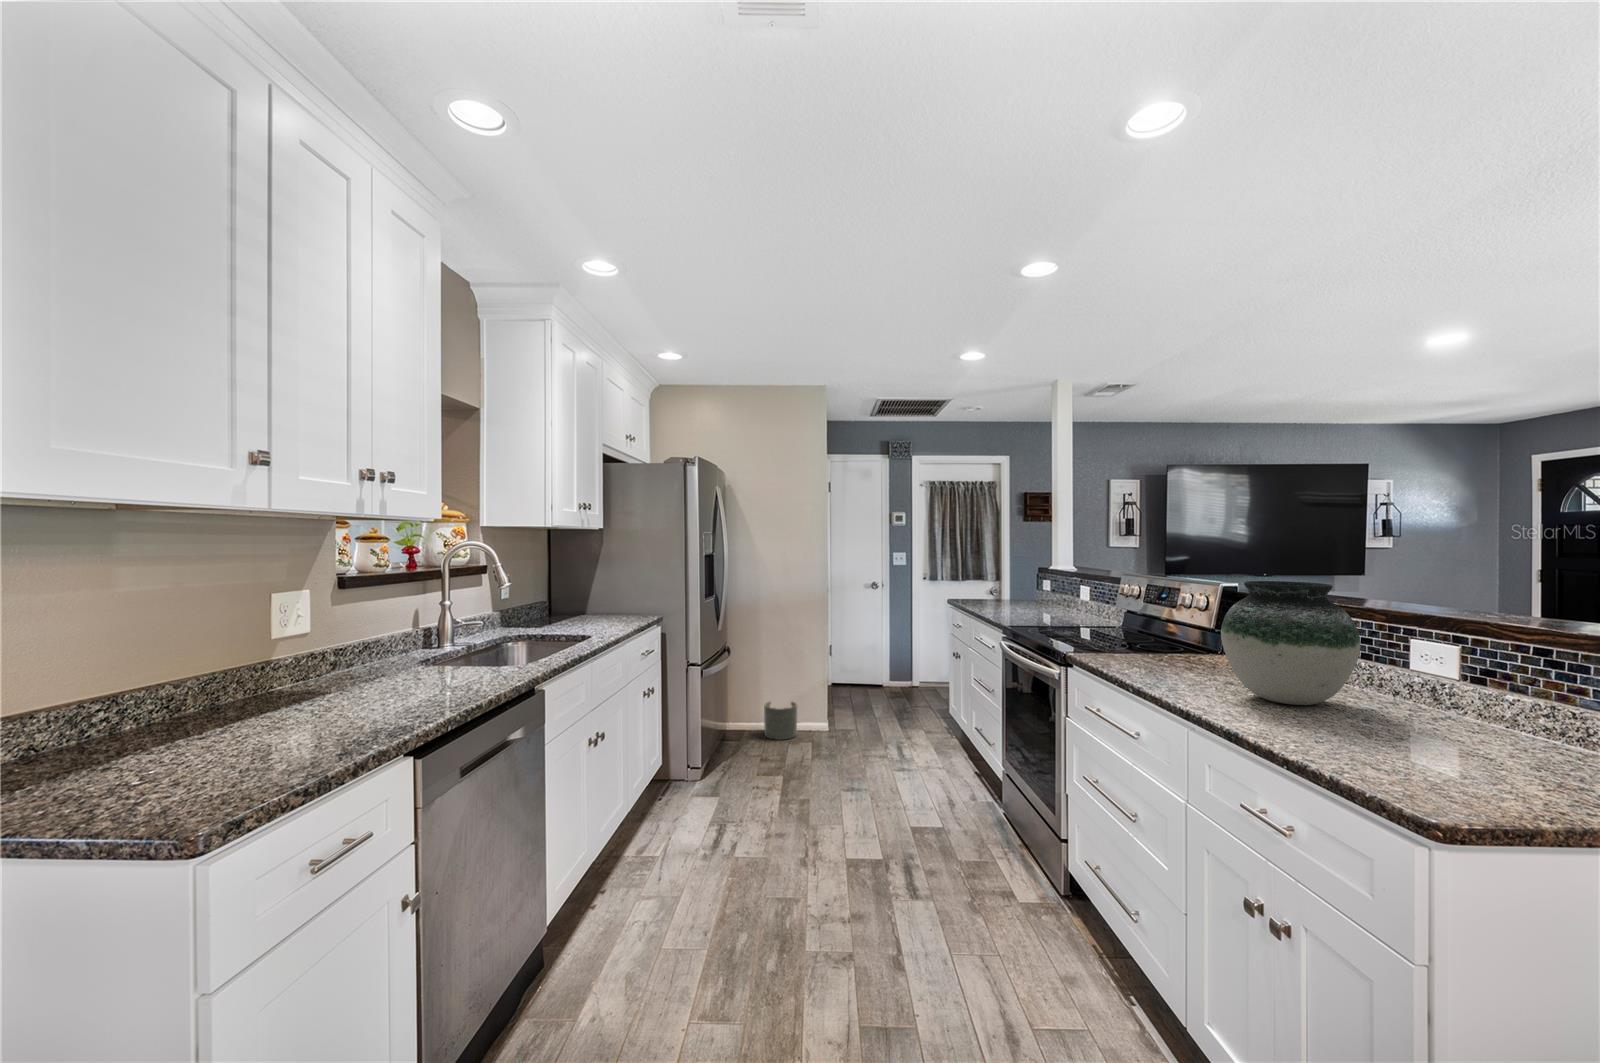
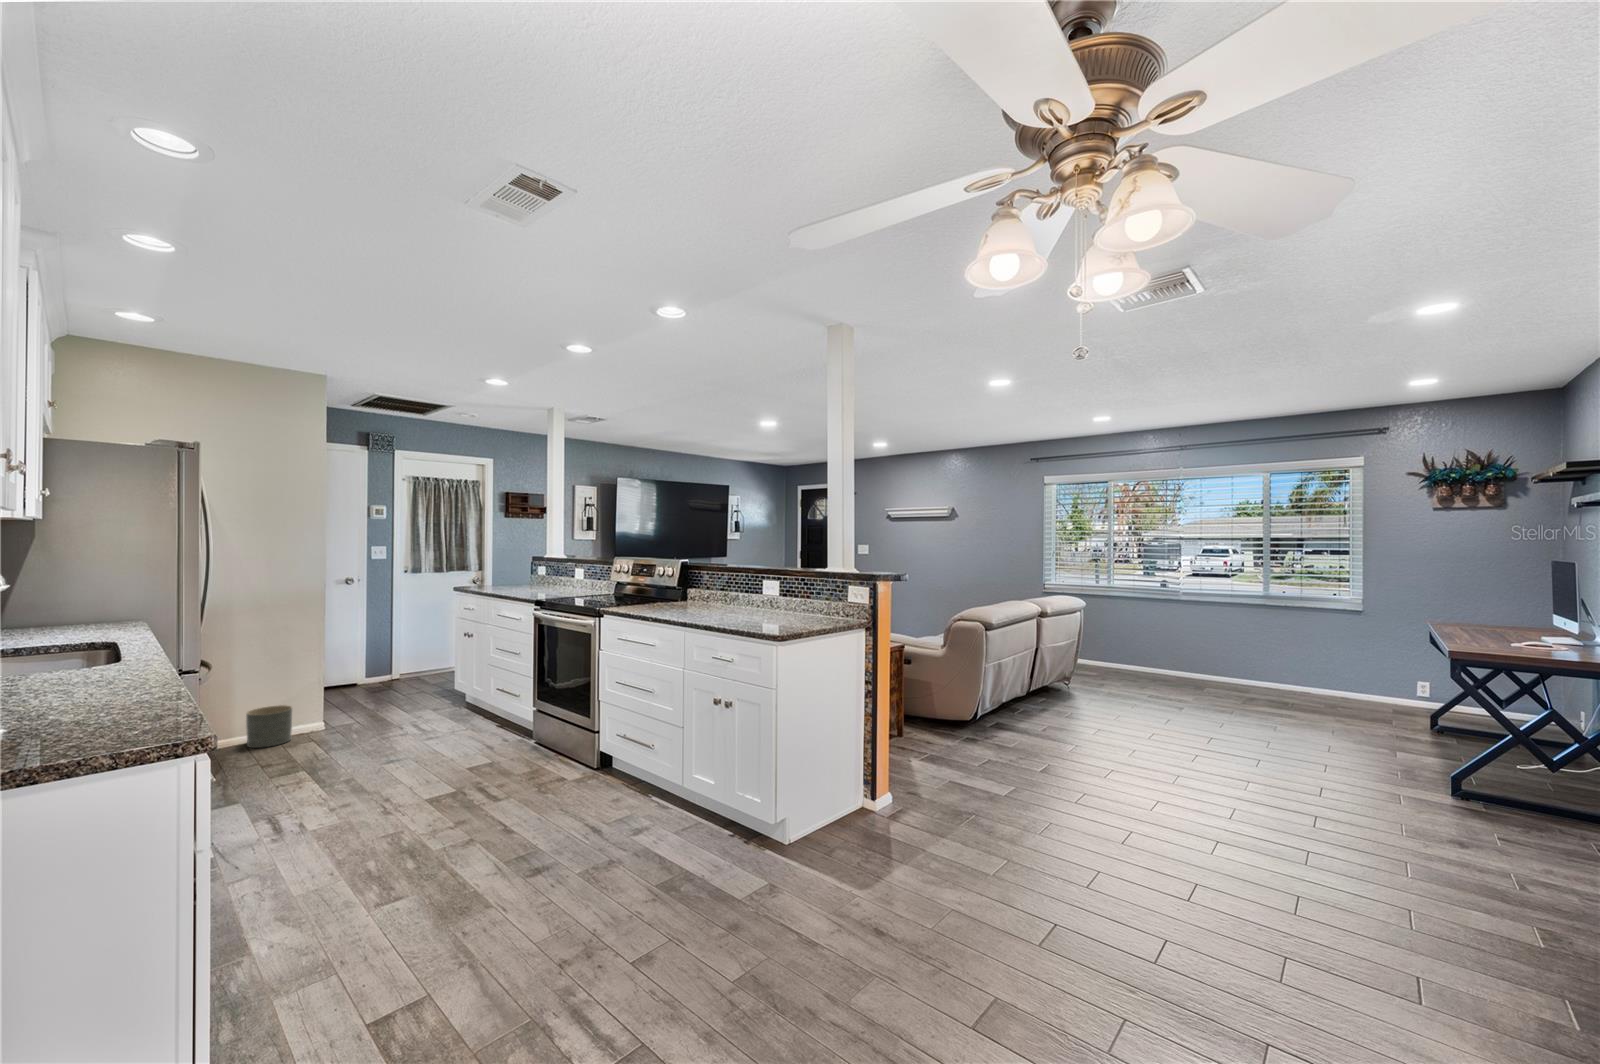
vase: present [1221,581,1361,705] -> none [694,555,749,614]

